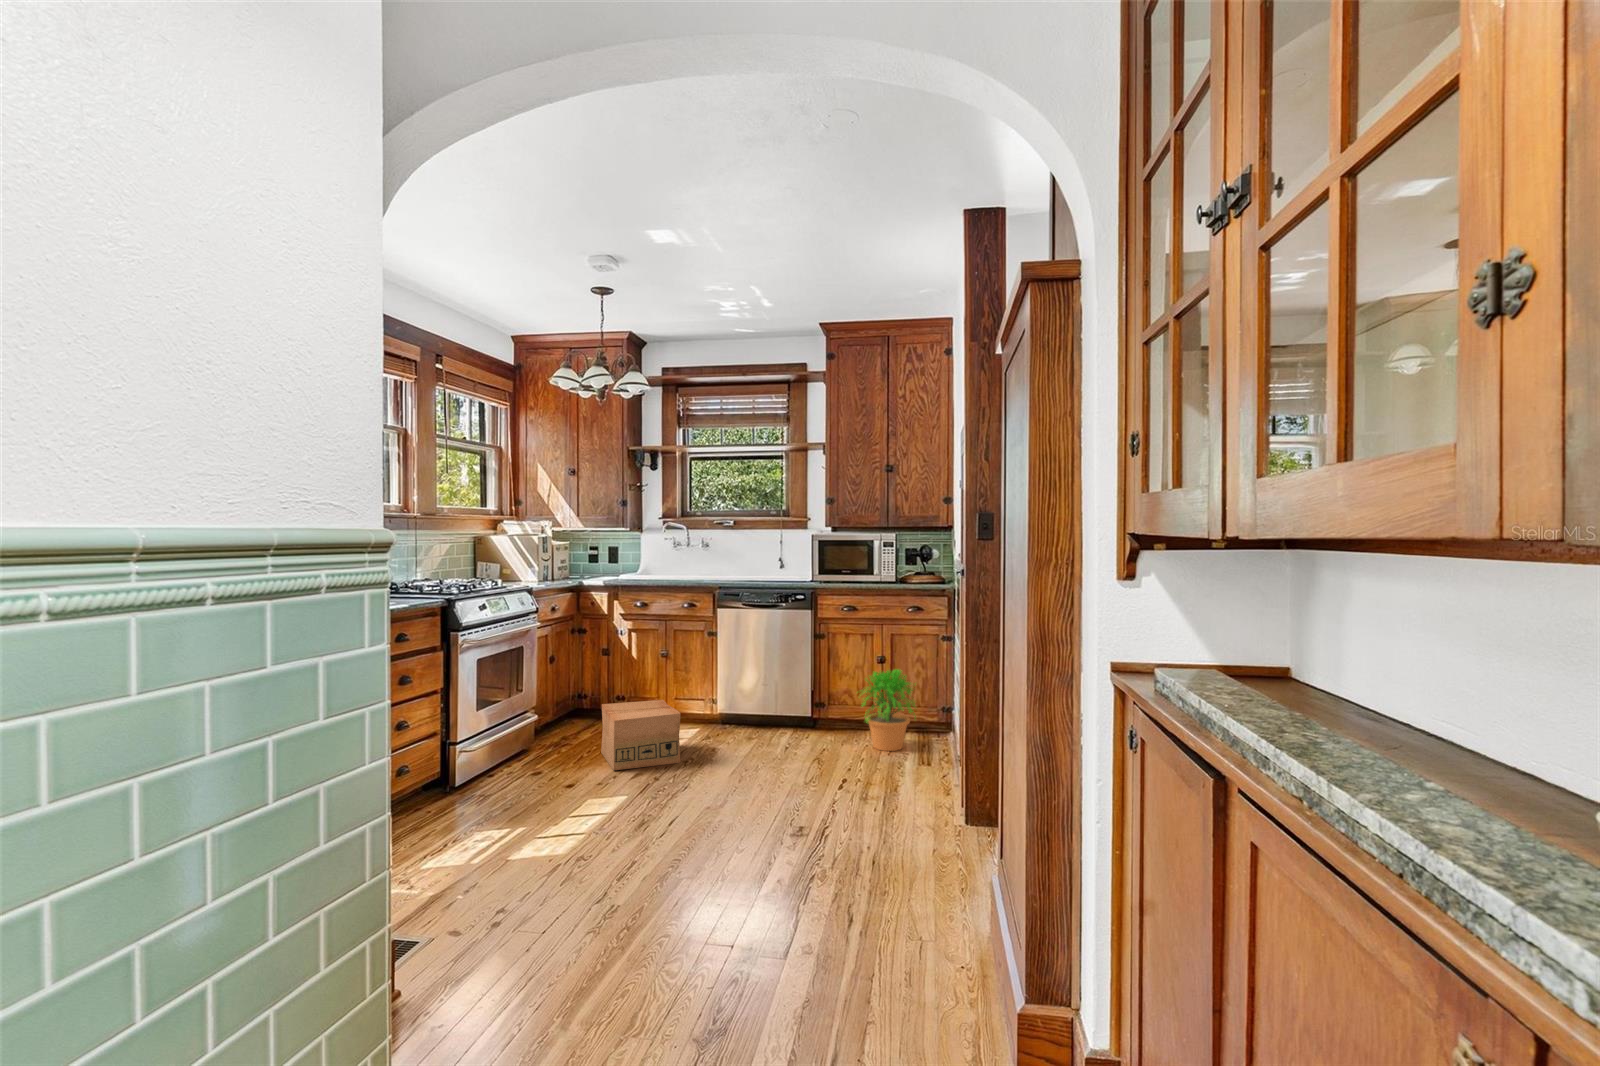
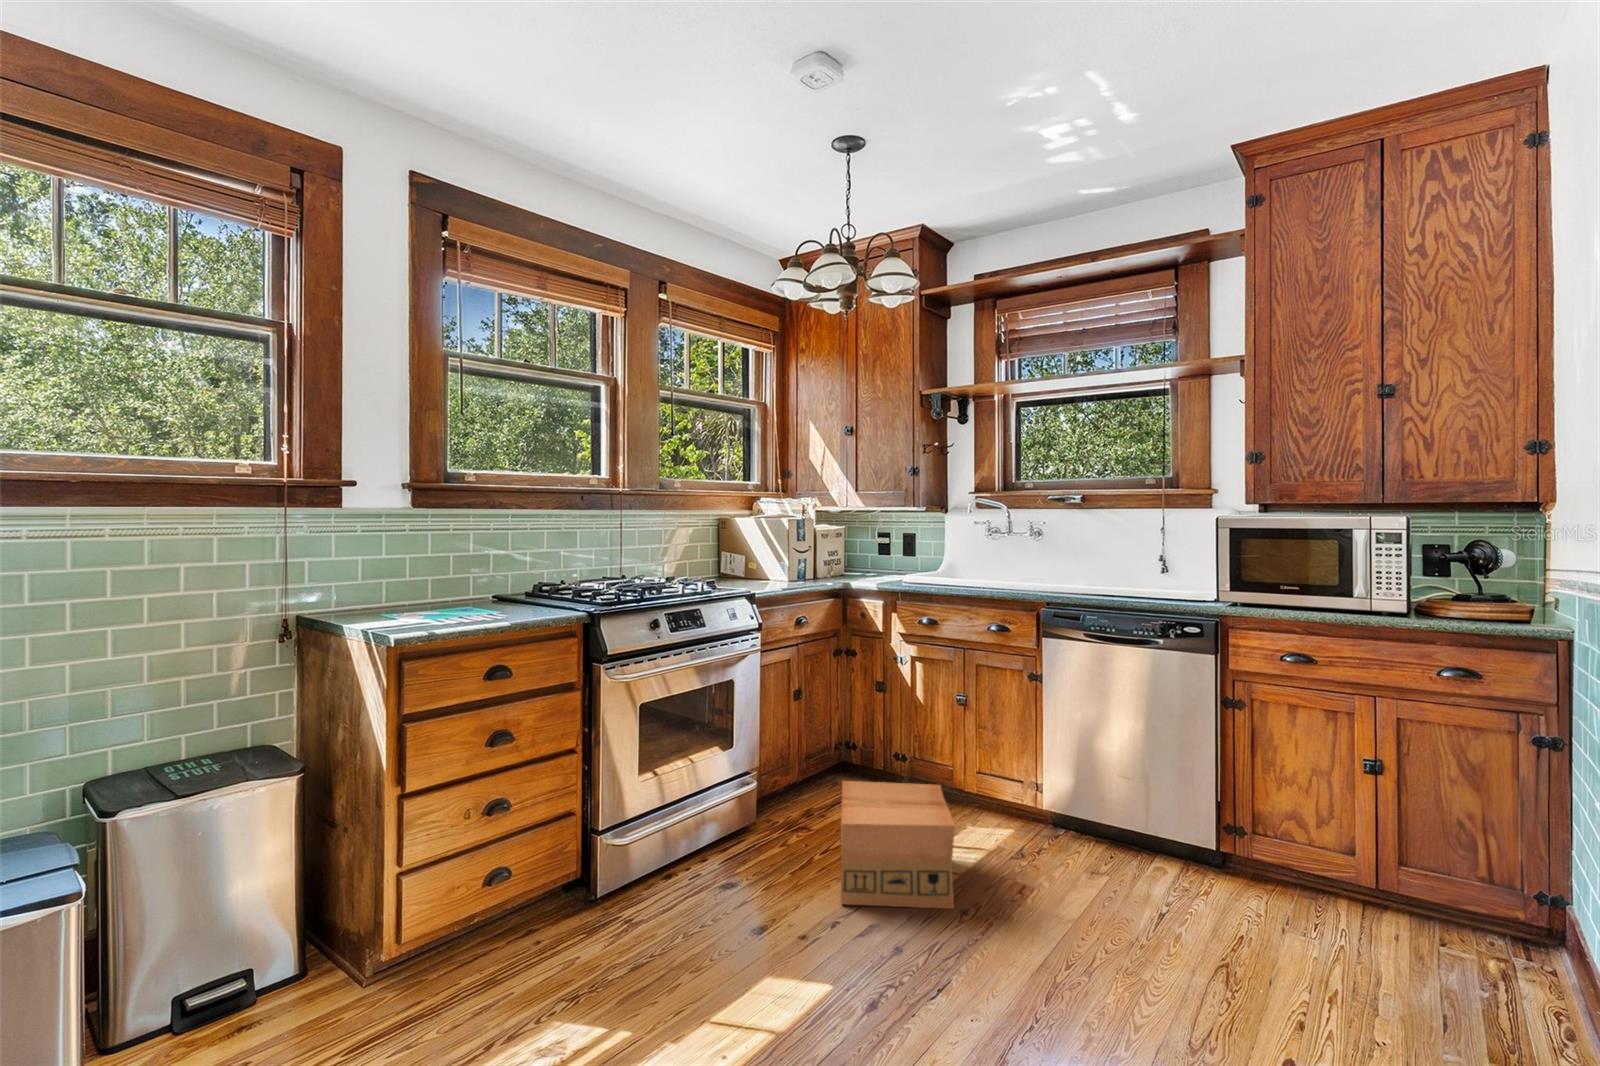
potted plant: present [862,669,916,751] -> none [1311,797,1493,981]

